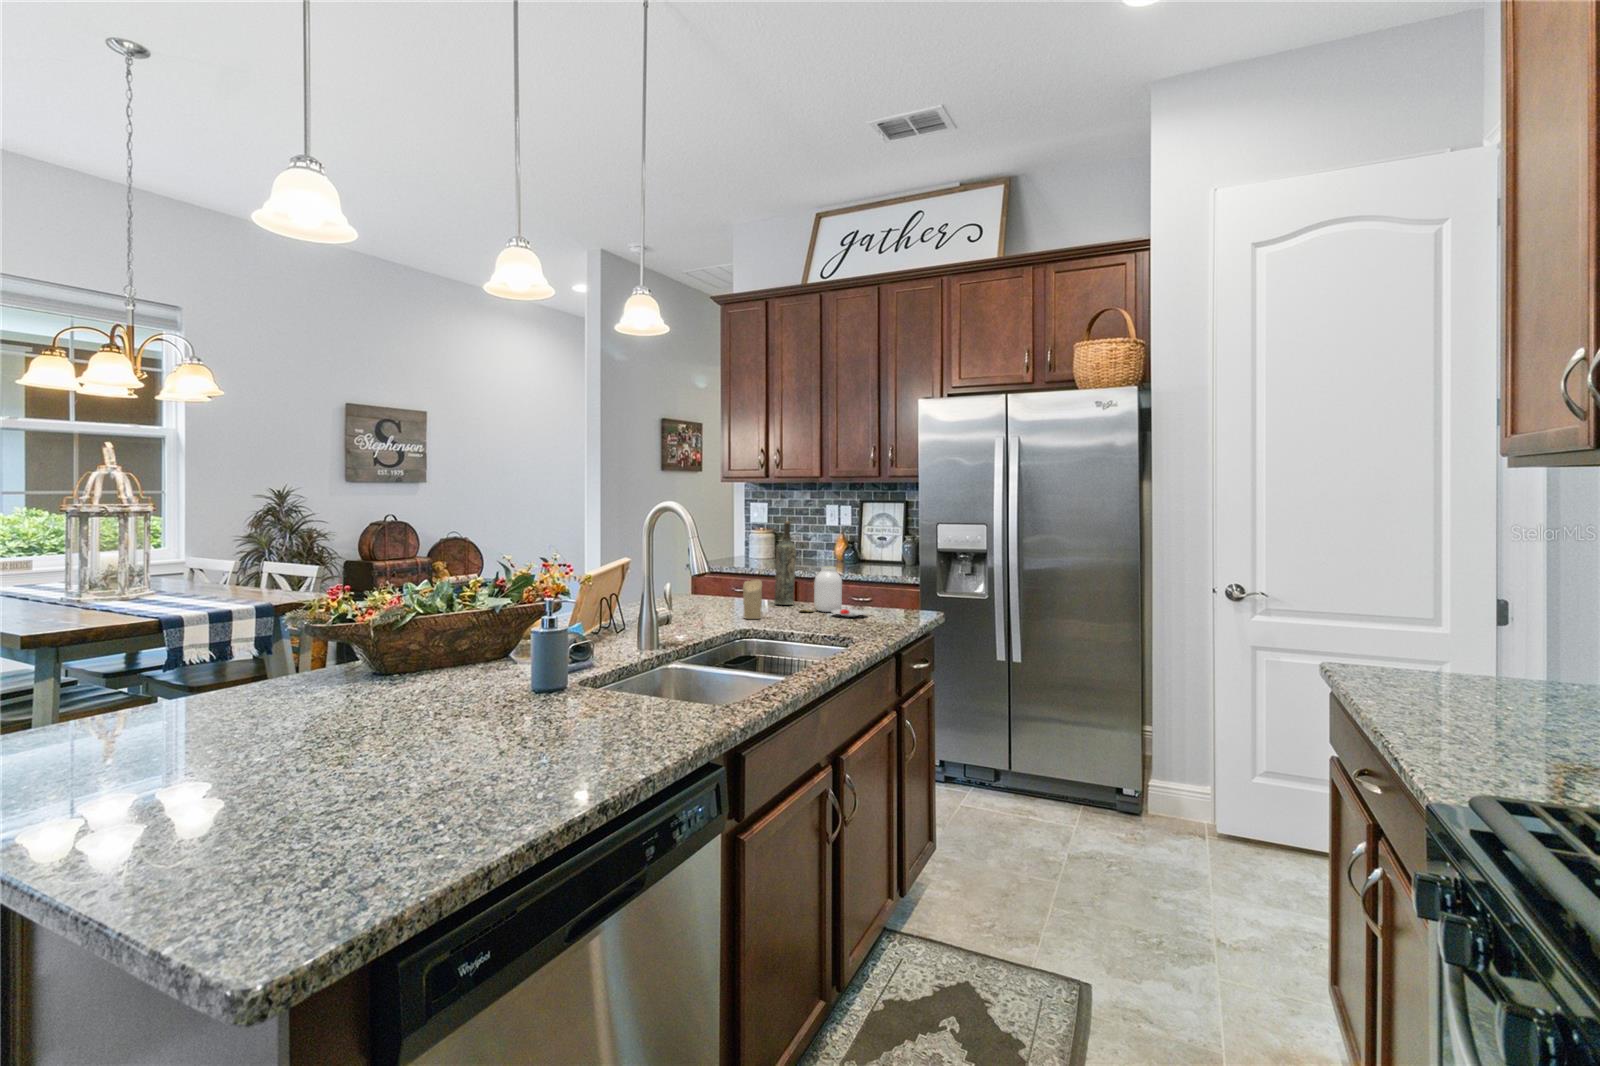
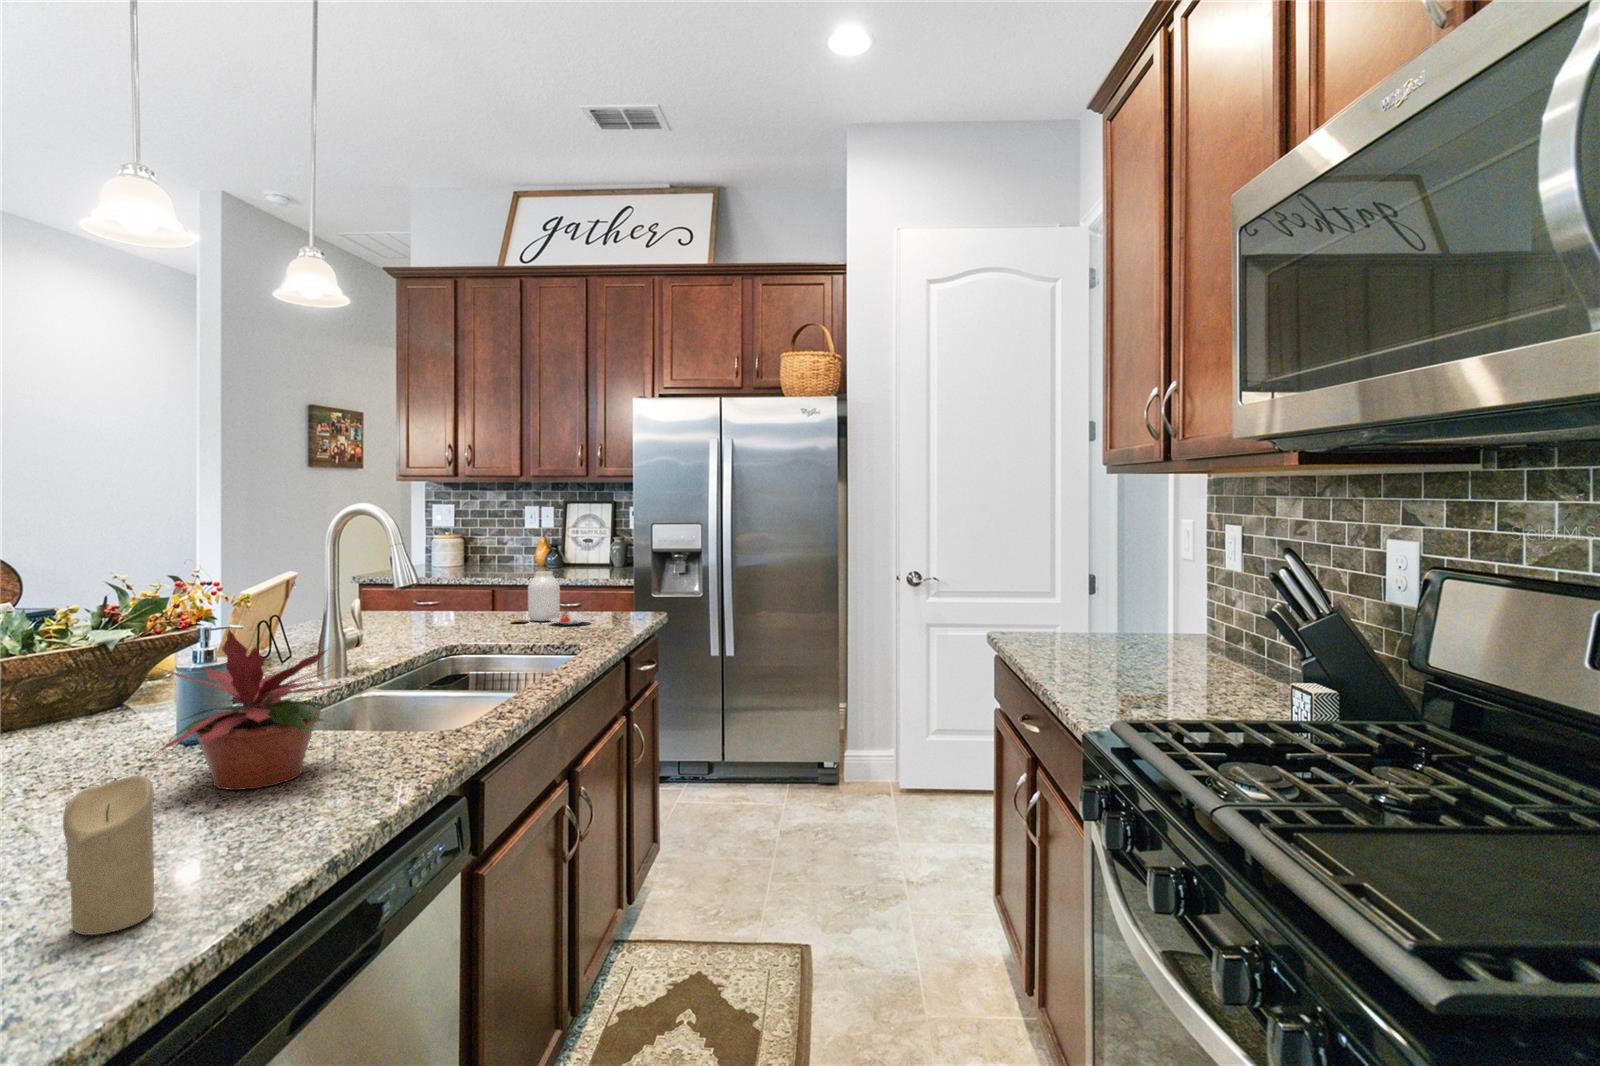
bottle: present [774,522,796,605] -> none [479,523,504,617]
candle: present [743,580,762,619] -> present [63,776,154,935]
potted plant: none [498,606,647,735] -> present [157,630,342,790]

